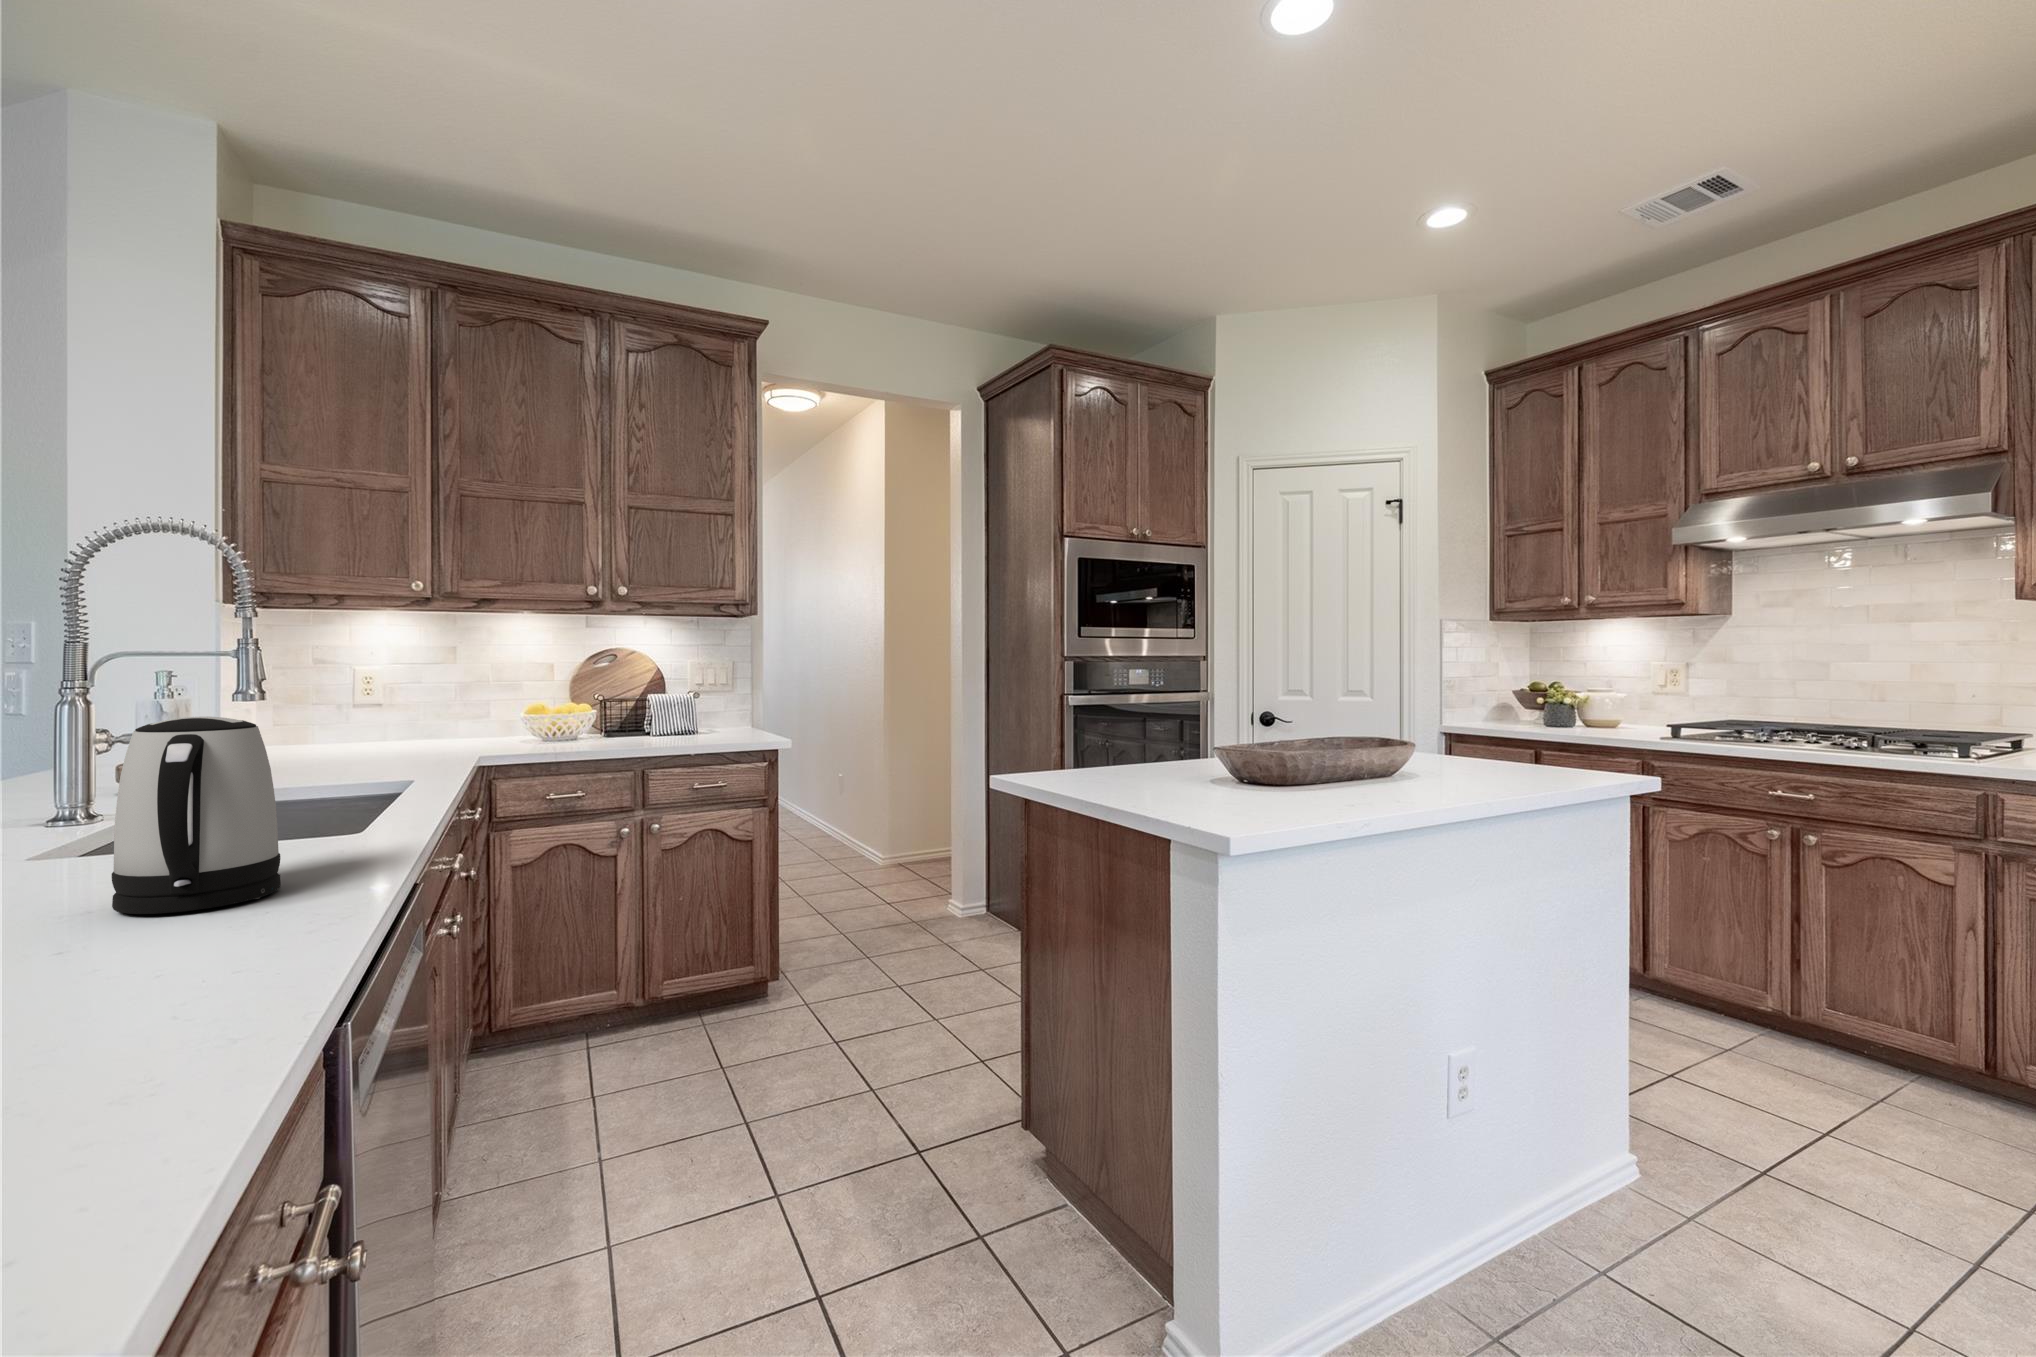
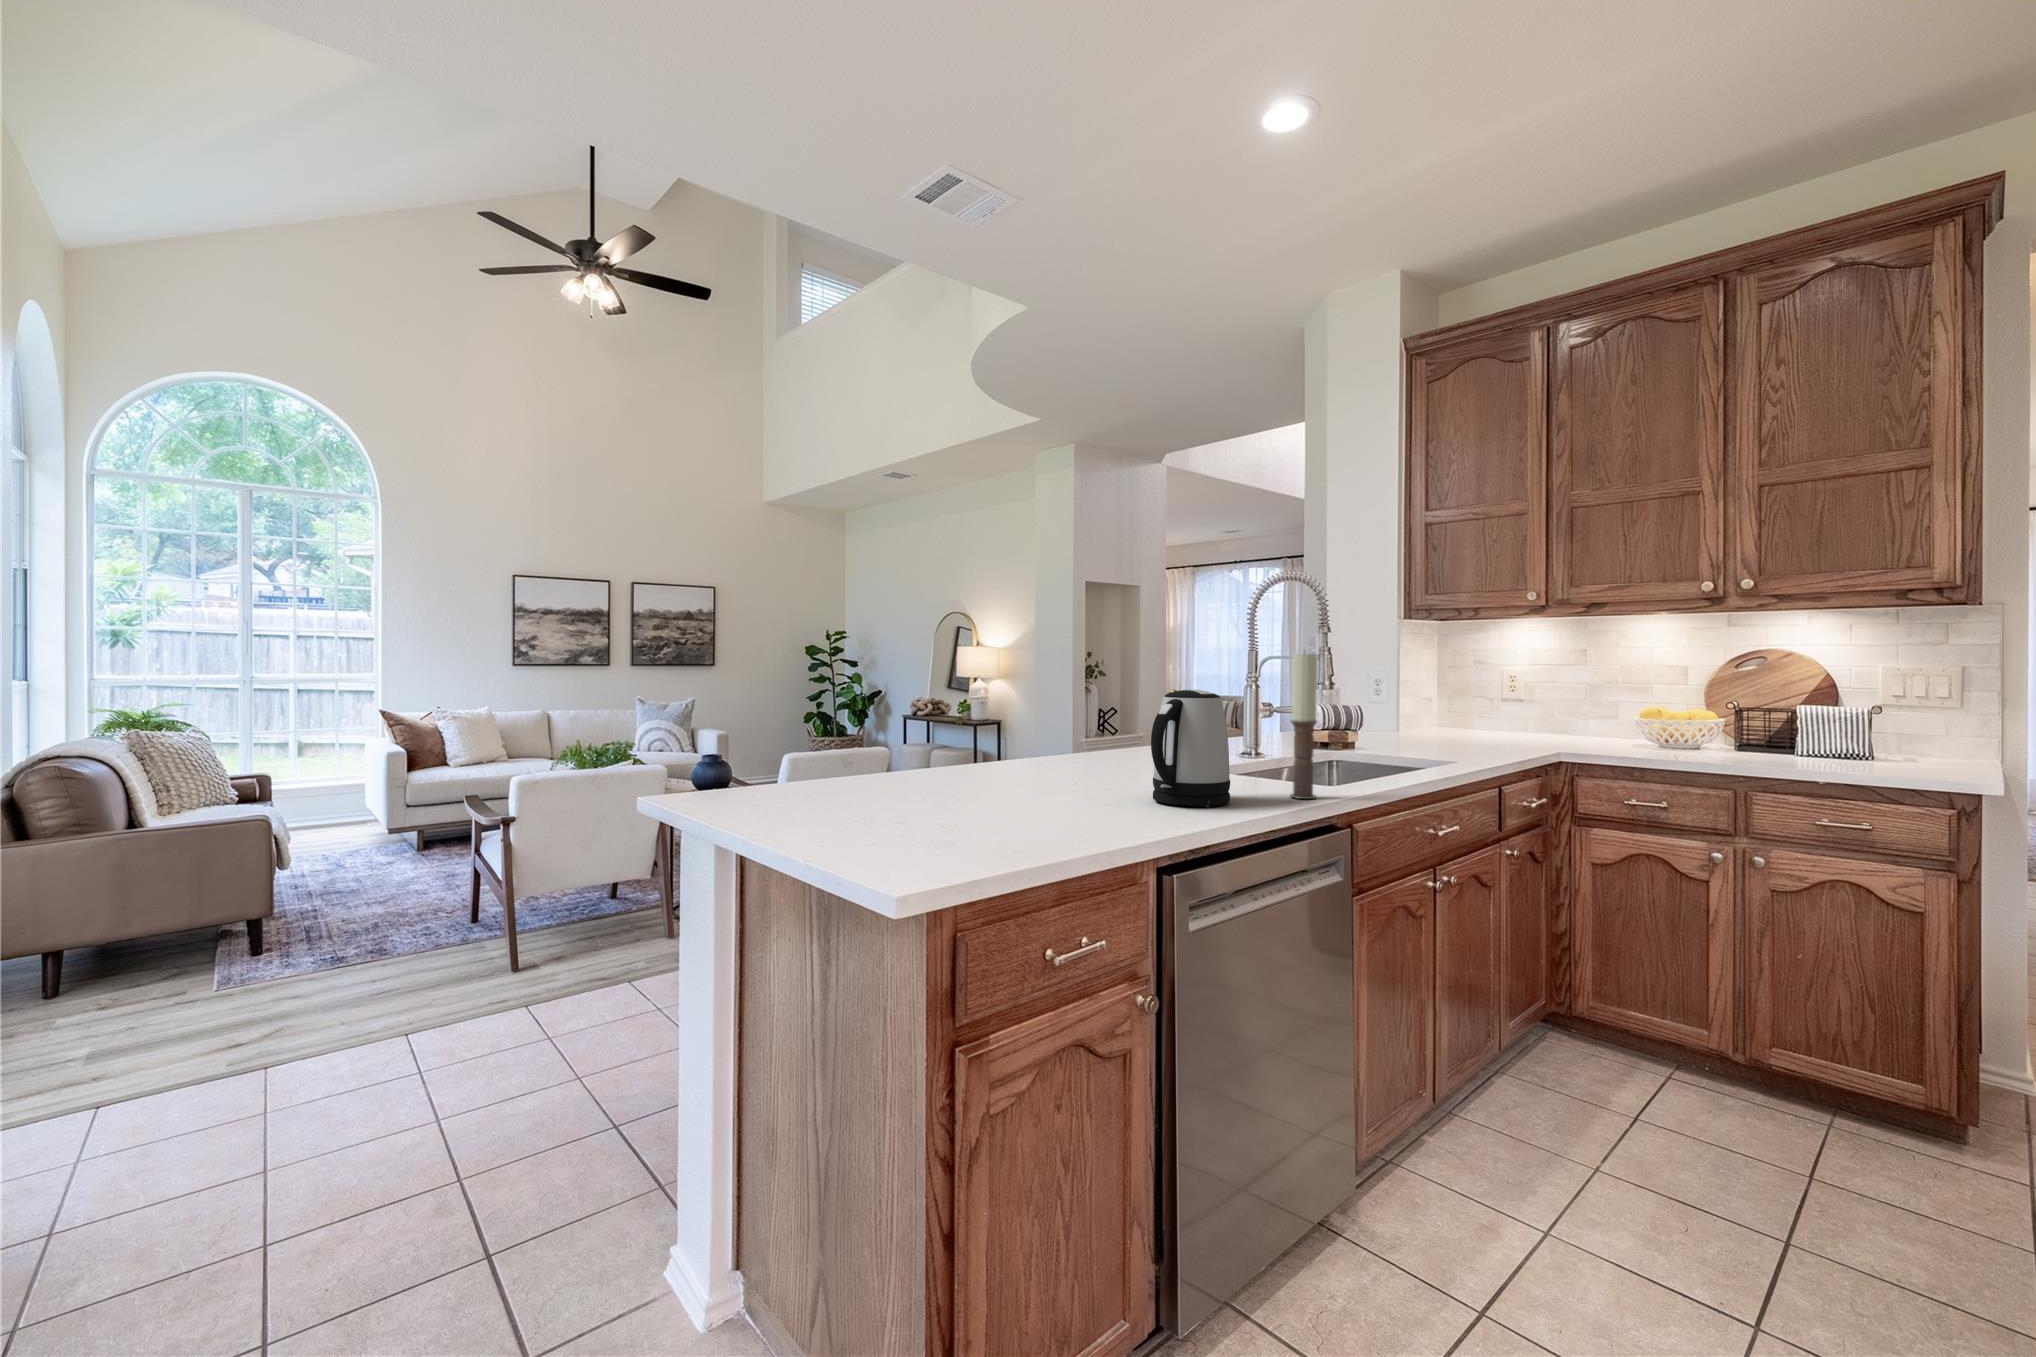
candle: none [334,650,378,858] -> present [1290,653,1318,799]

